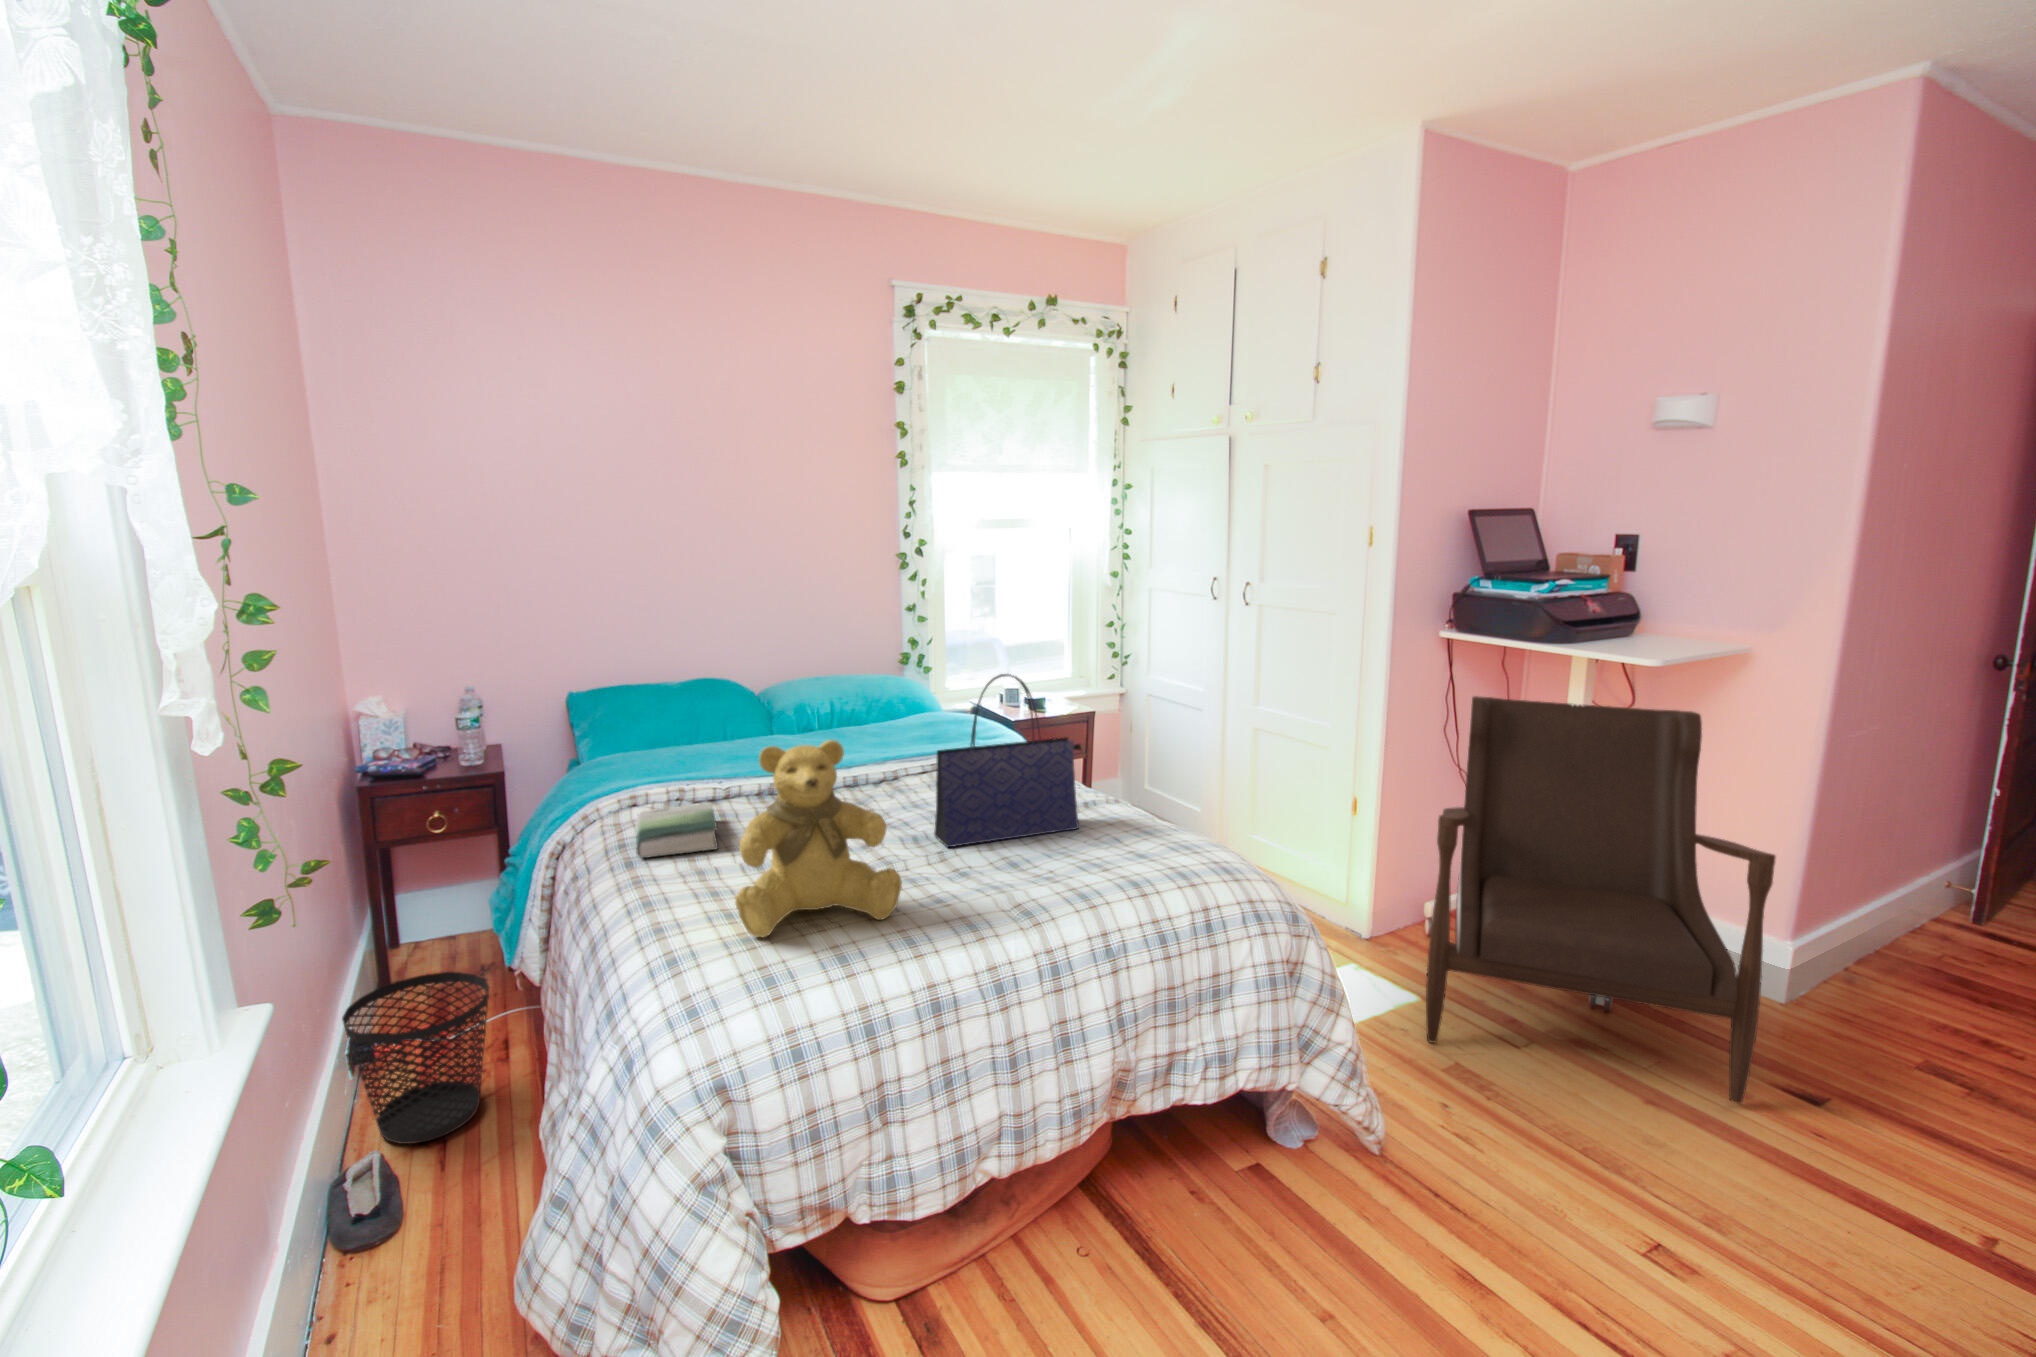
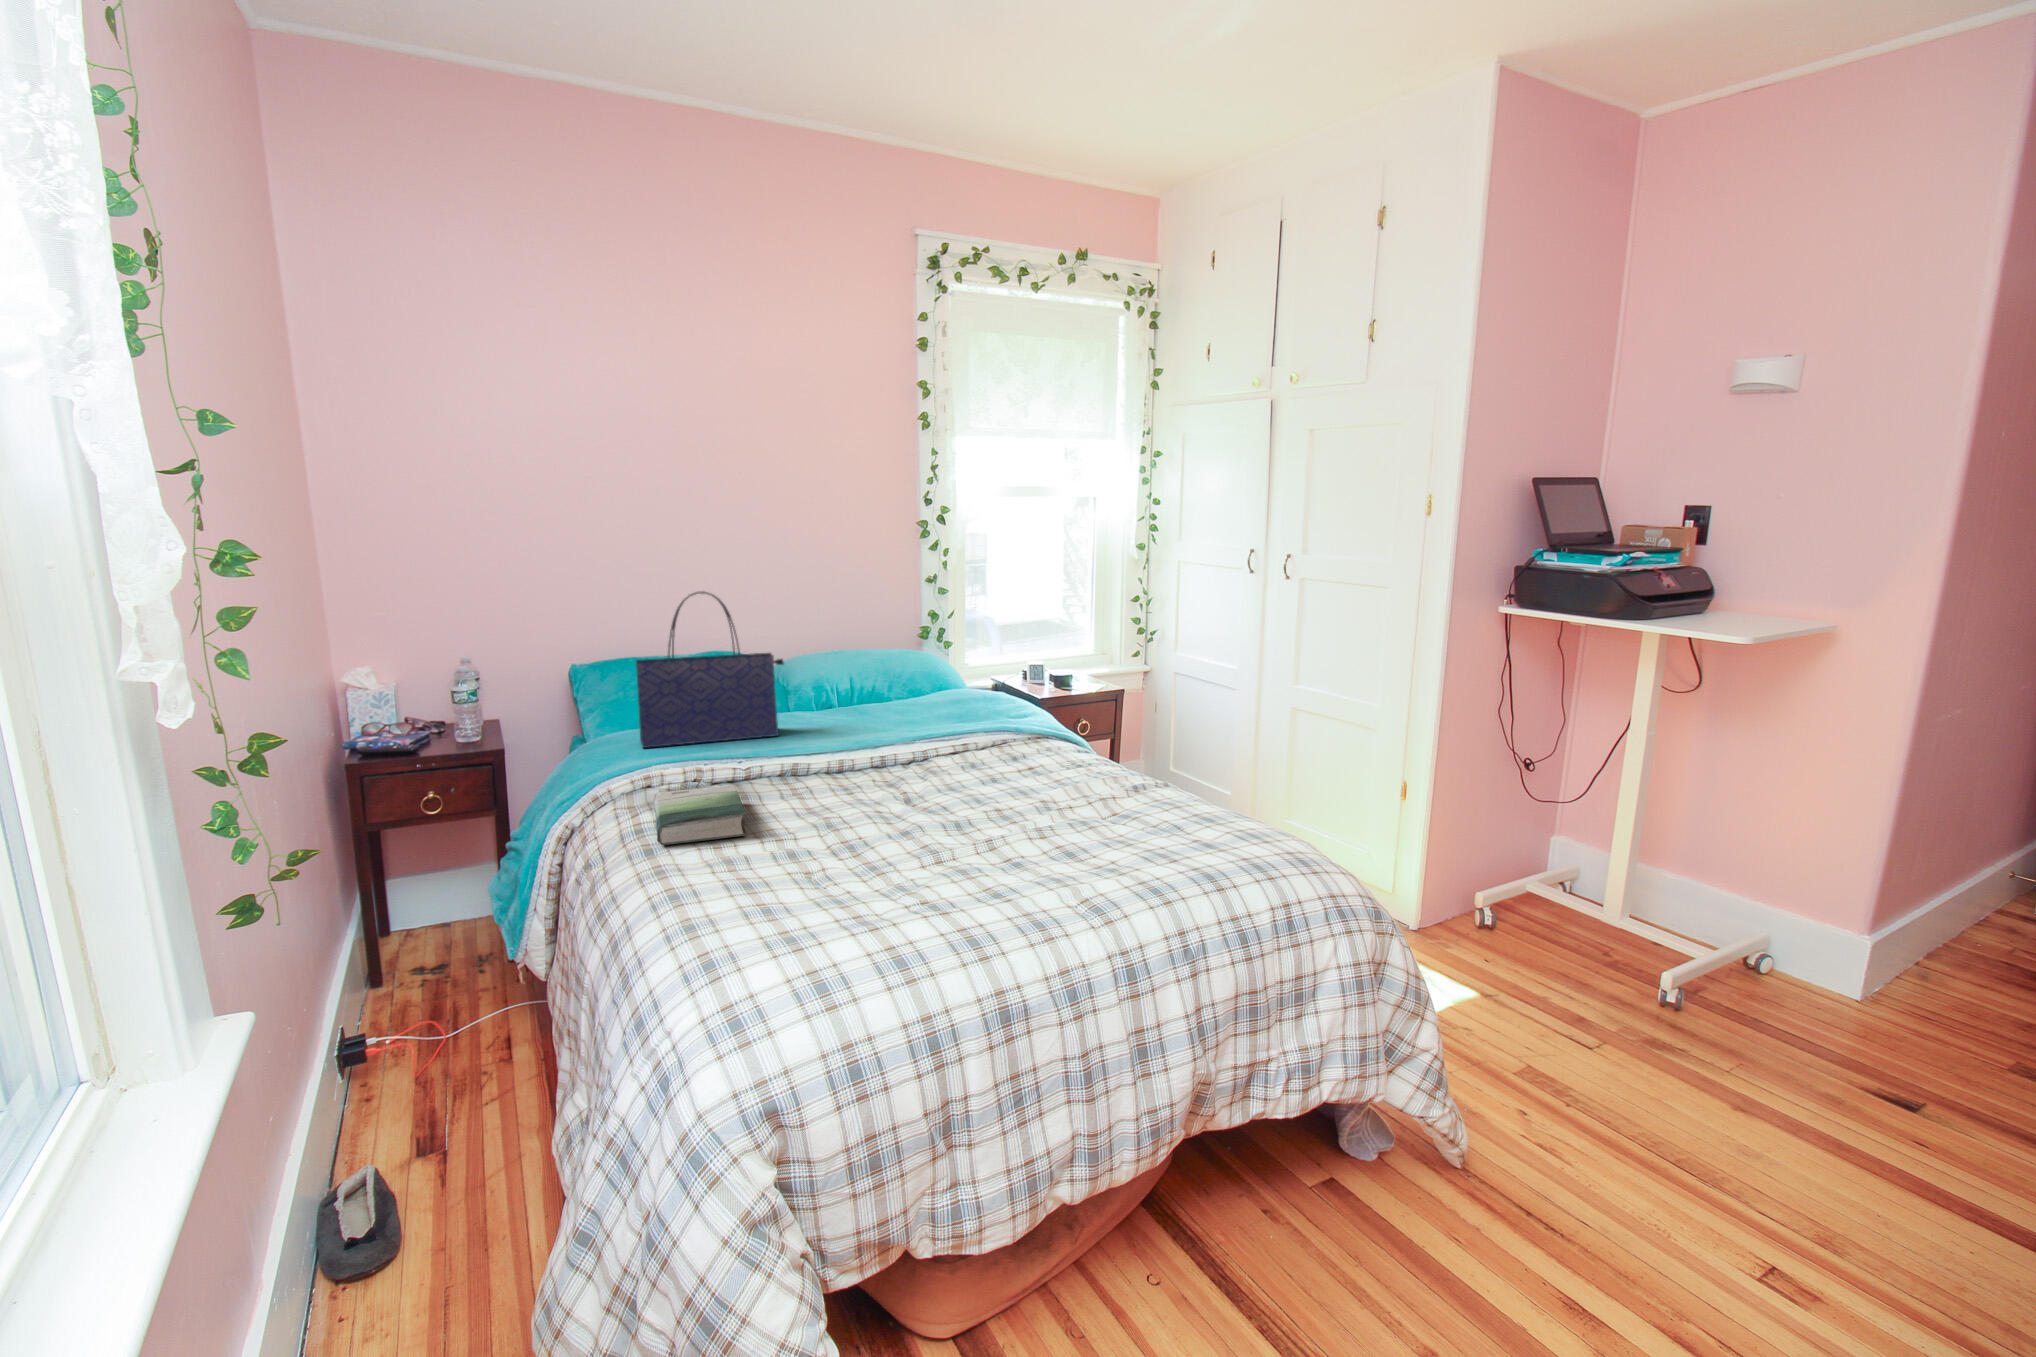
tote bag: present [934,674,1081,847] -> present [636,592,784,748]
armchair: present [1426,696,1776,1104] -> none [1495,677,1885,1112]
teddy bear: present [735,740,902,937] -> none [779,717,961,937]
wastebasket: present [342,972,490,1144] -> none [330,967,493,1157]

